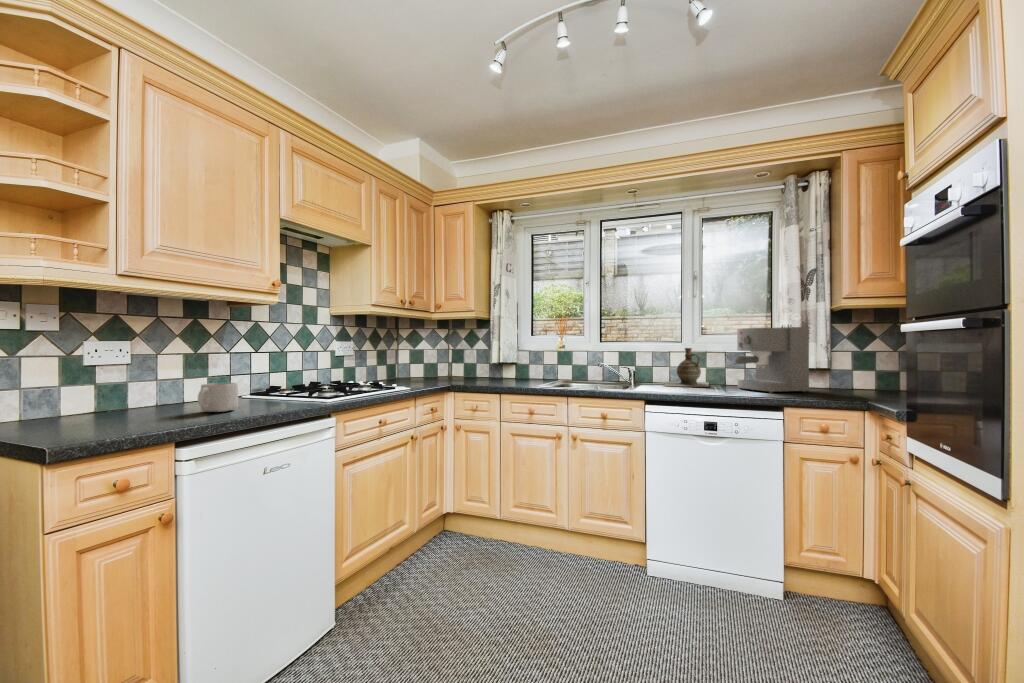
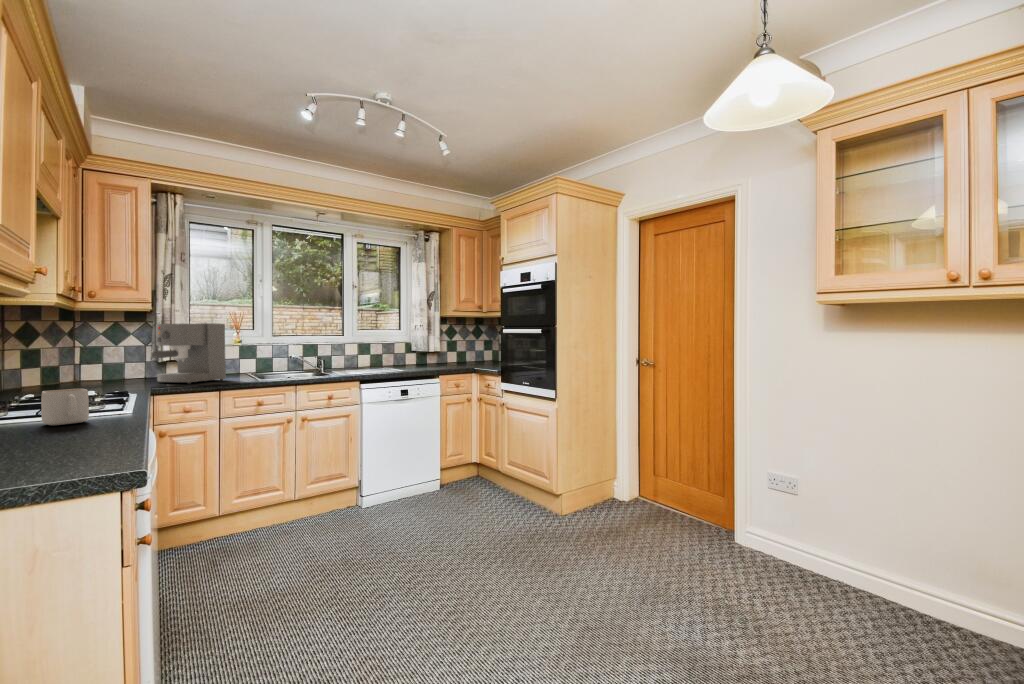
coffee maker: present [735,327,809,393] -> present [152,323,226,384]
ceramic jug: present [665,348,709,387] -> none [338,341,379,371]

